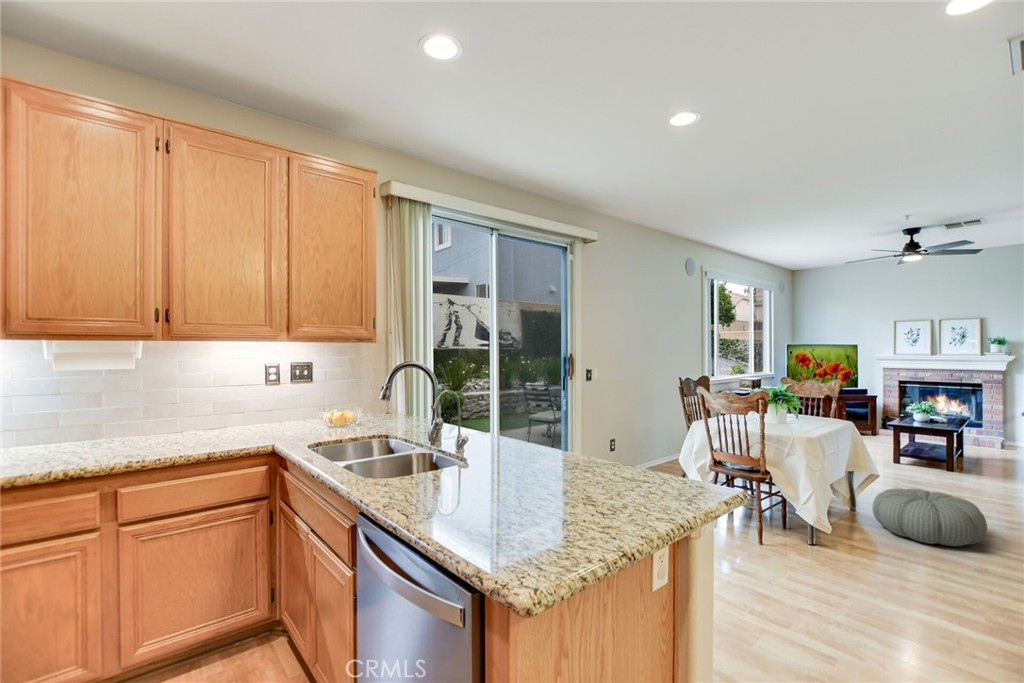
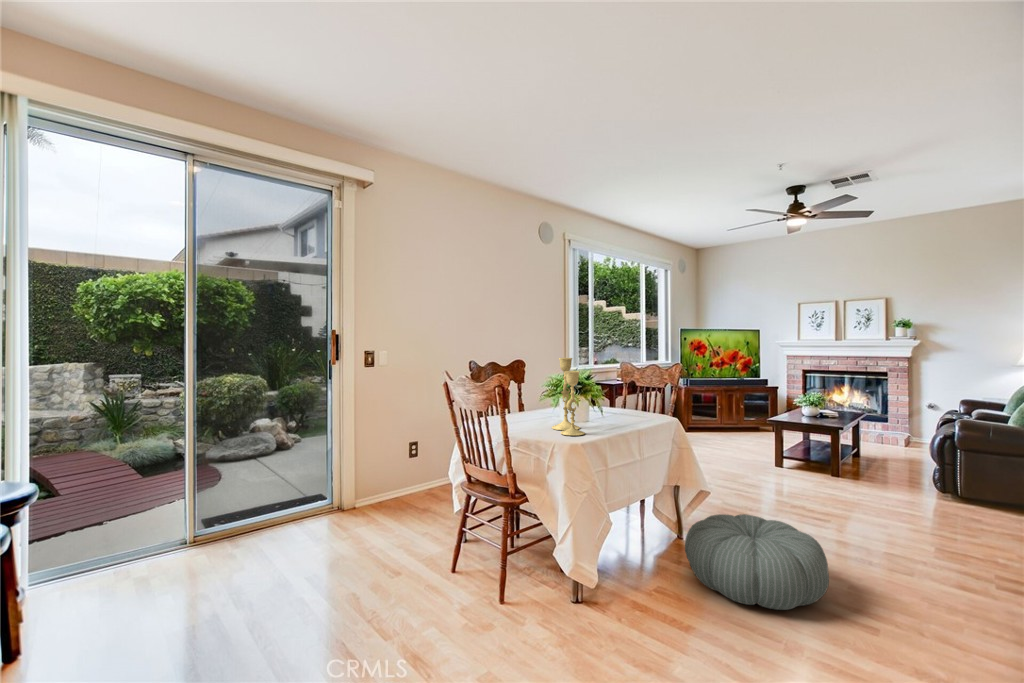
candlestick: none [776,378,810,431] -> present [552,358,585,436]

